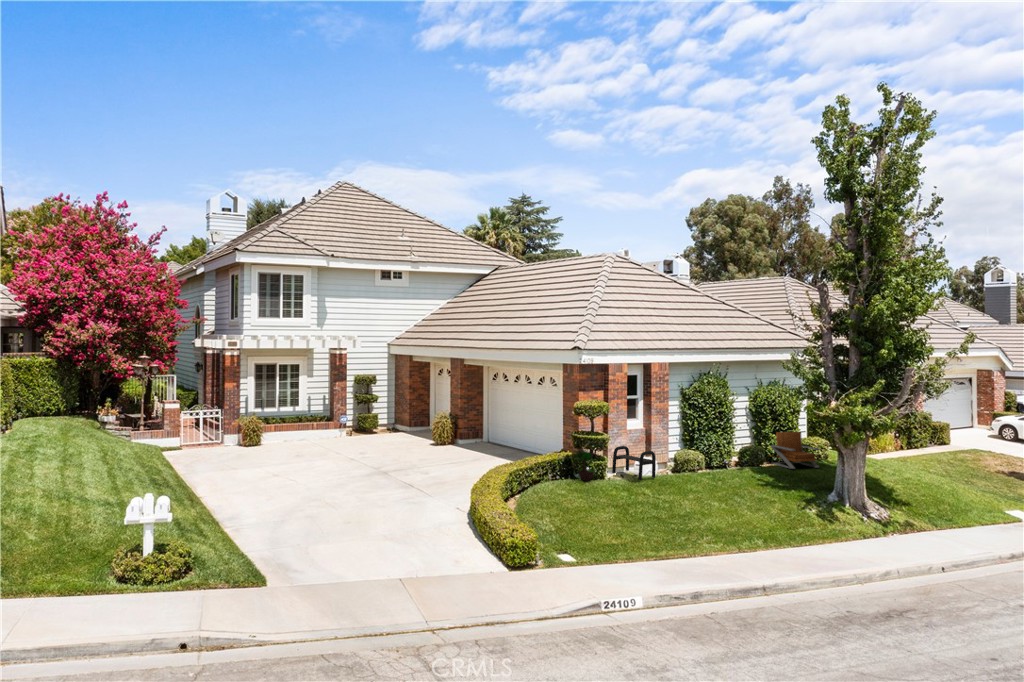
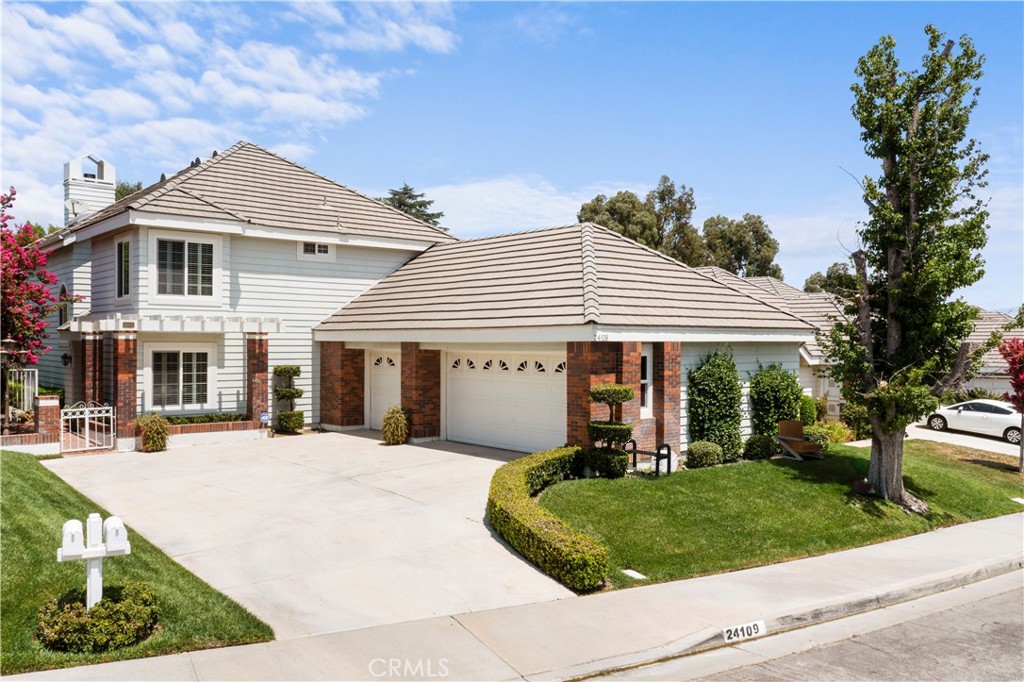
potted tree: present [575,450,594,481] -> present [848,458,872,494]

